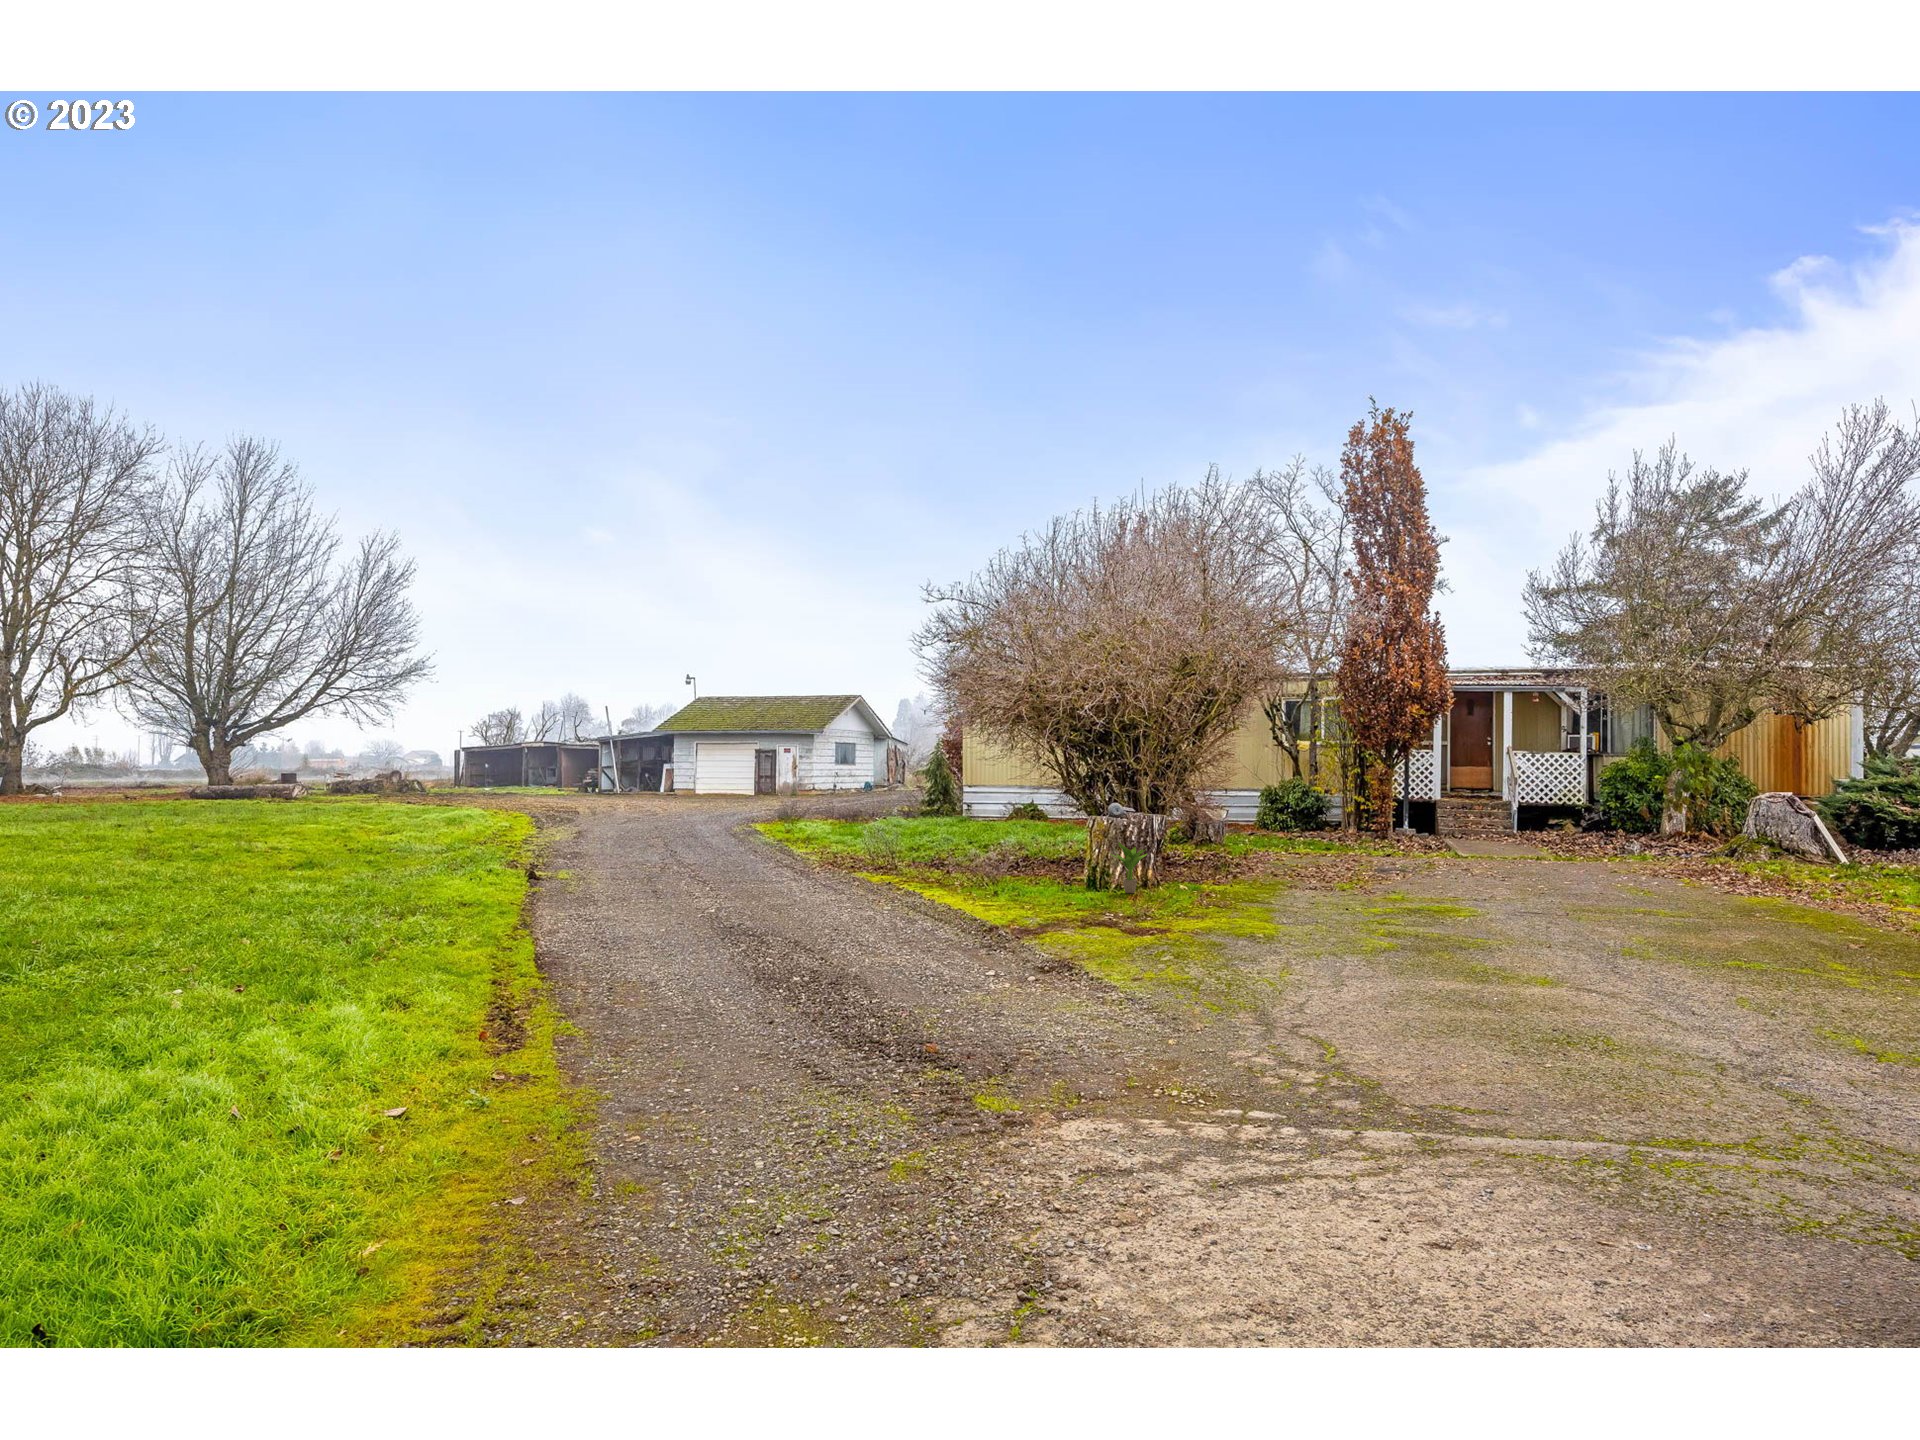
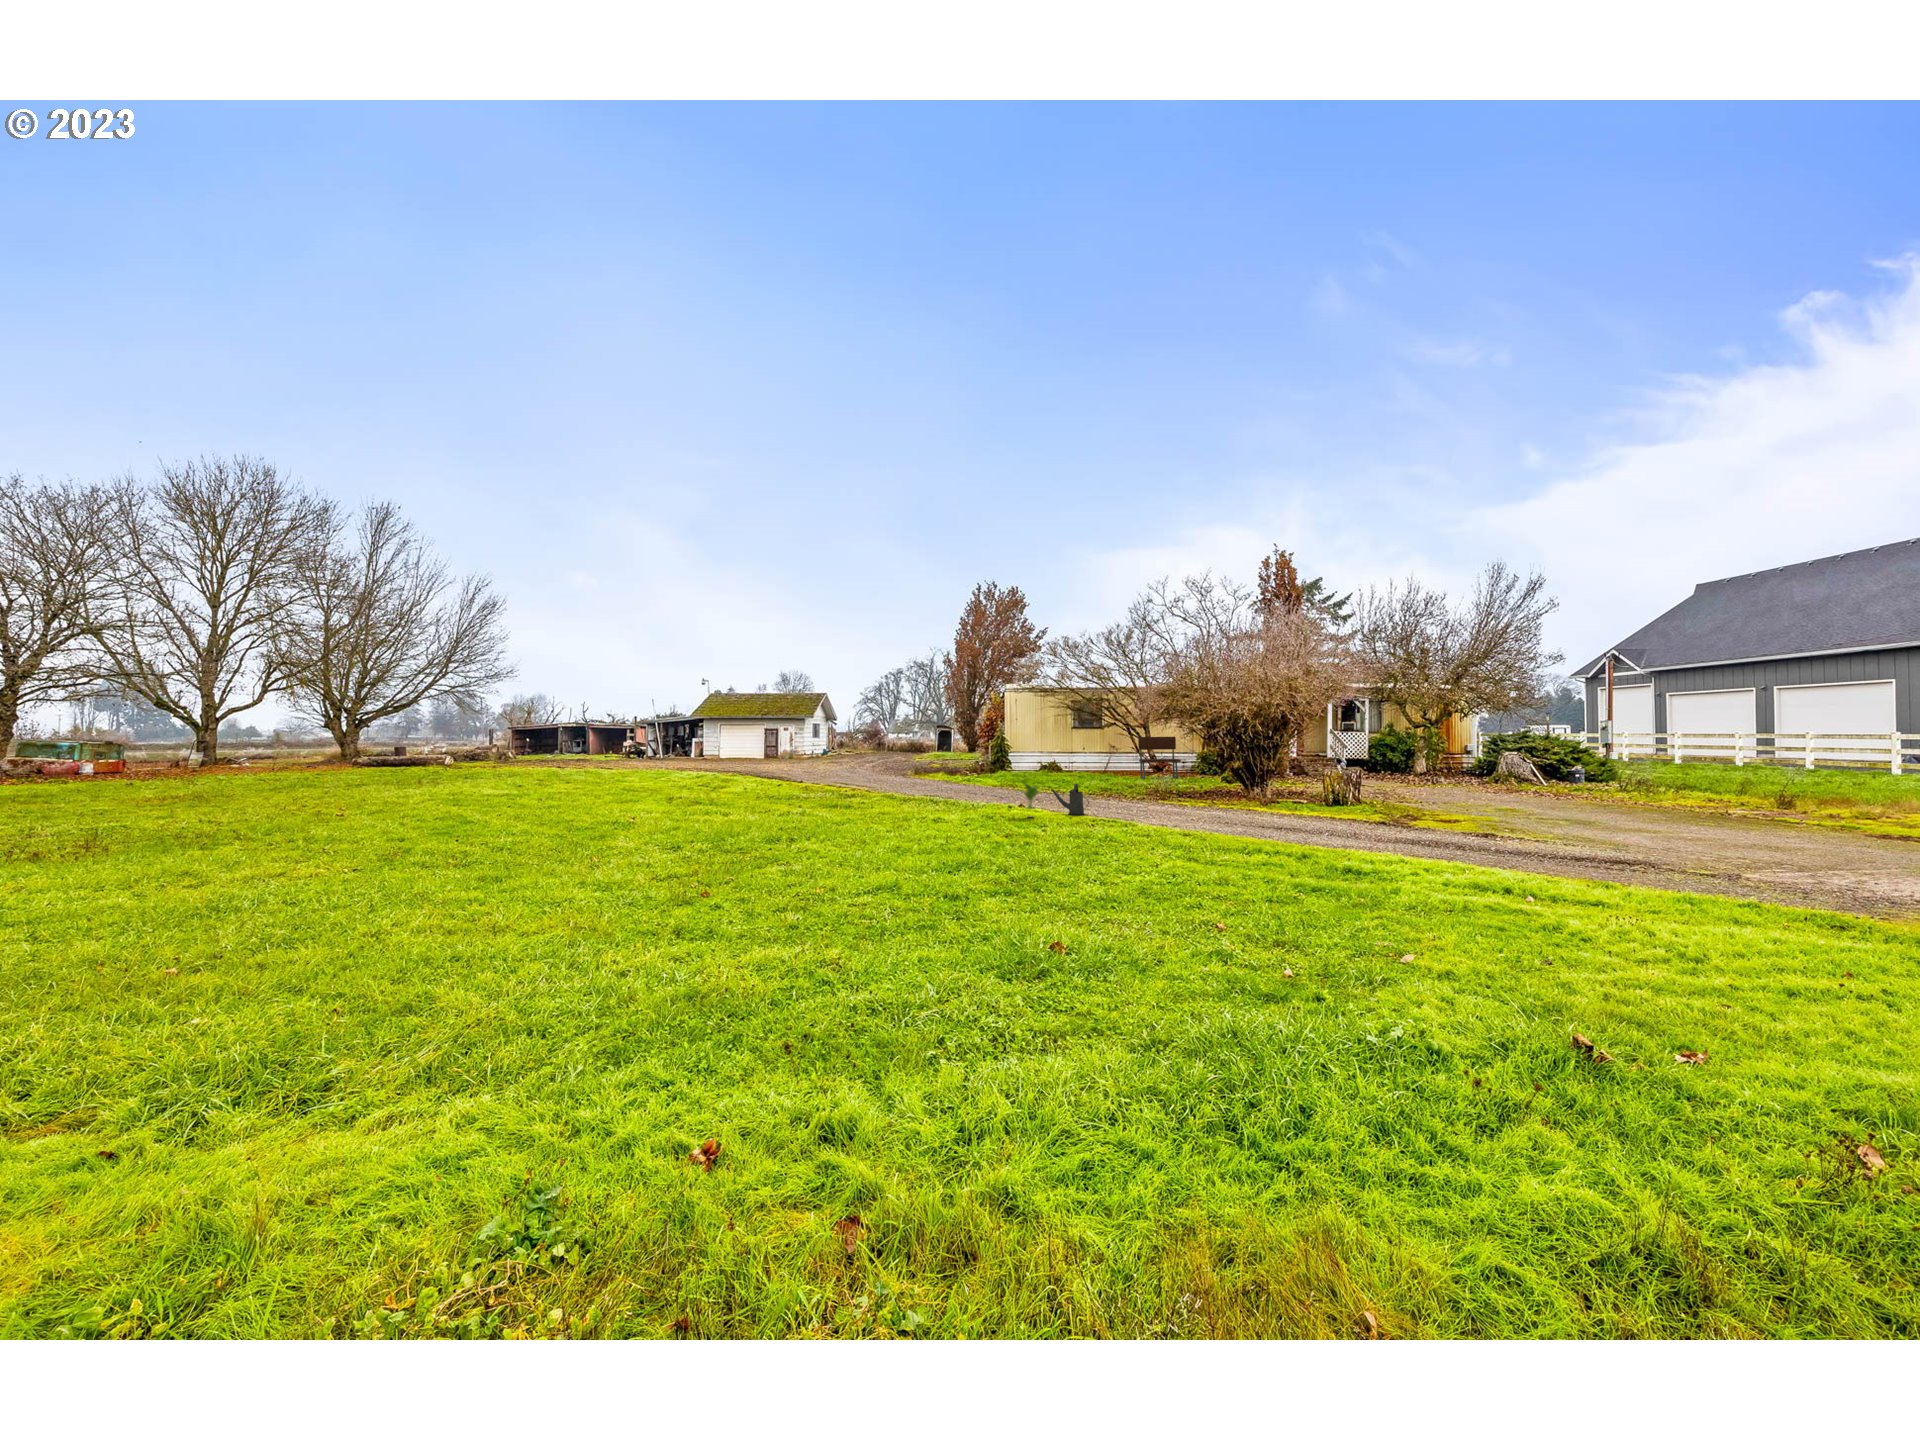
bench: none [1278,777,1337,836] -> present [1138,737,1181,779]
watering can: none [1158,848,1209,890] -> present [1051,784,1089,815]

